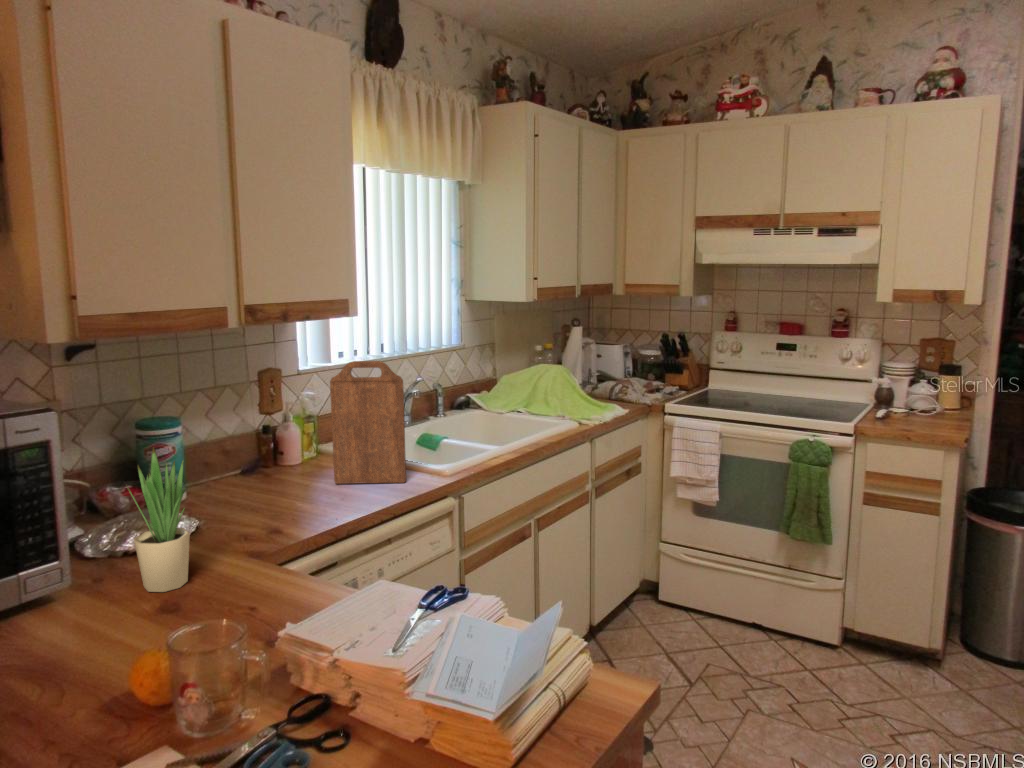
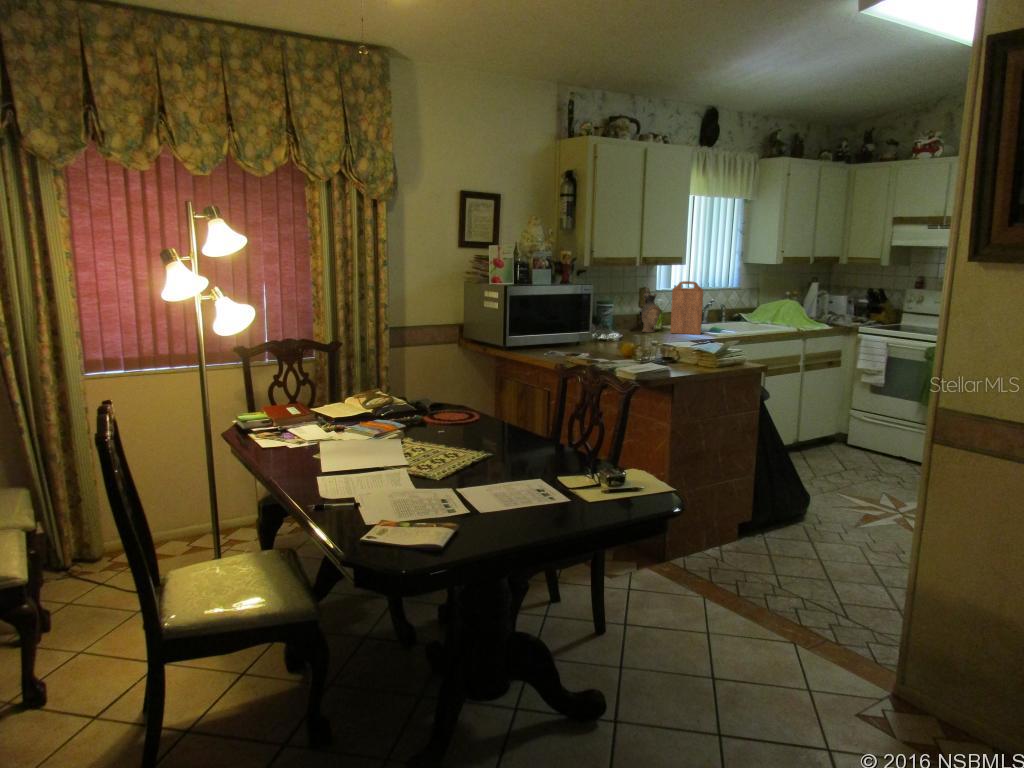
ceramic pitcher: none [261,377,308,484] -> present [641,288,661,332]
potted plant: present [128,448,190,592] -> none [610,296,628,343]

